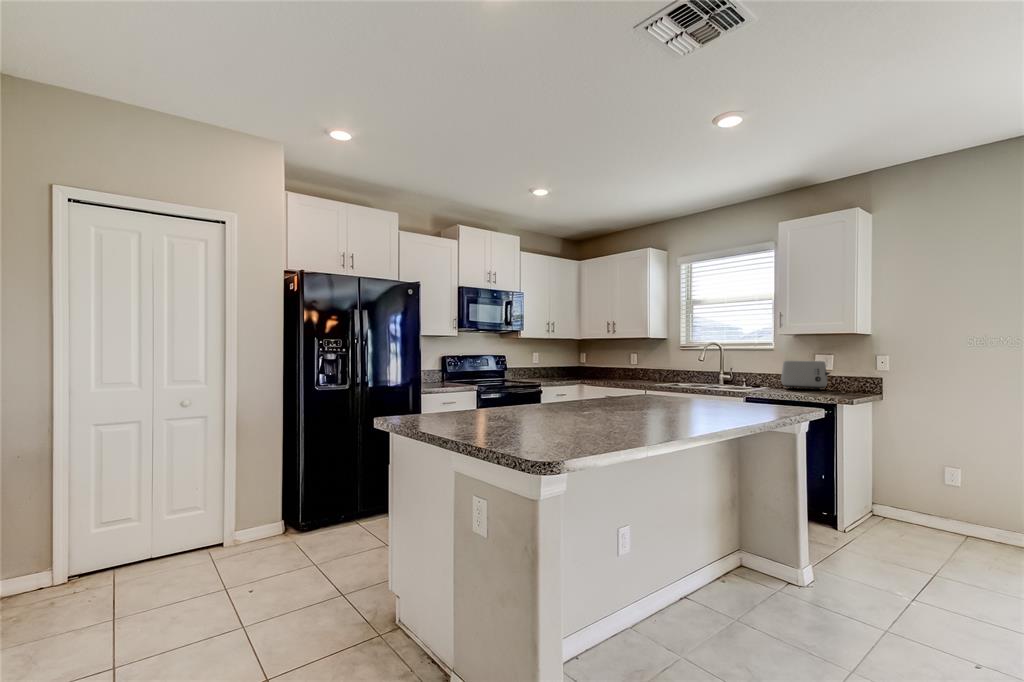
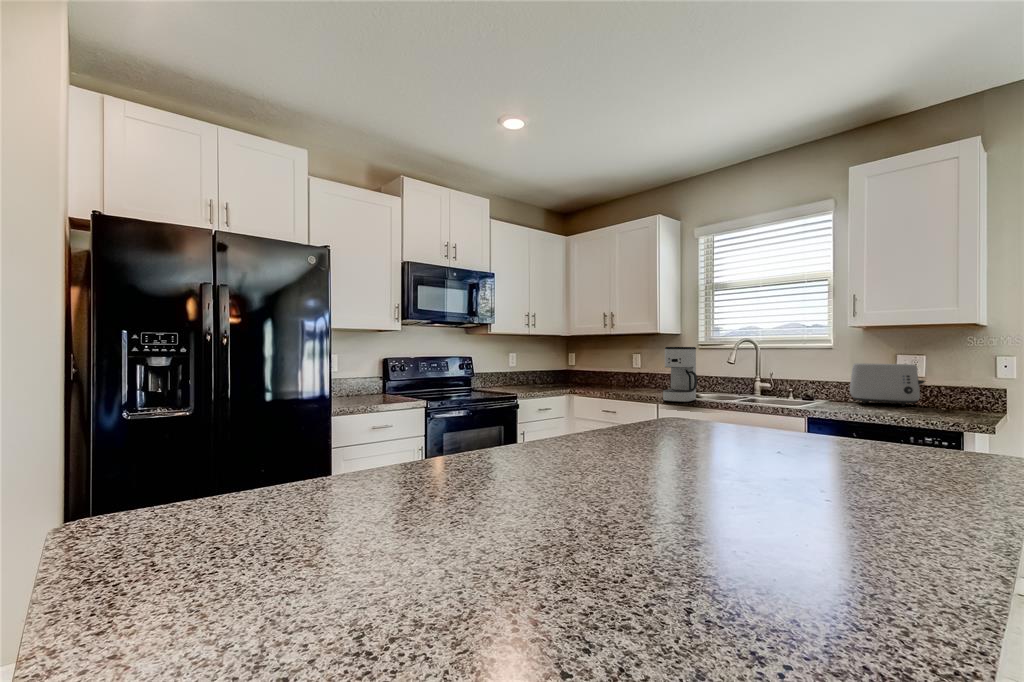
coffee maker: none [650,349,675,389] -> present [663,347,698,402]

